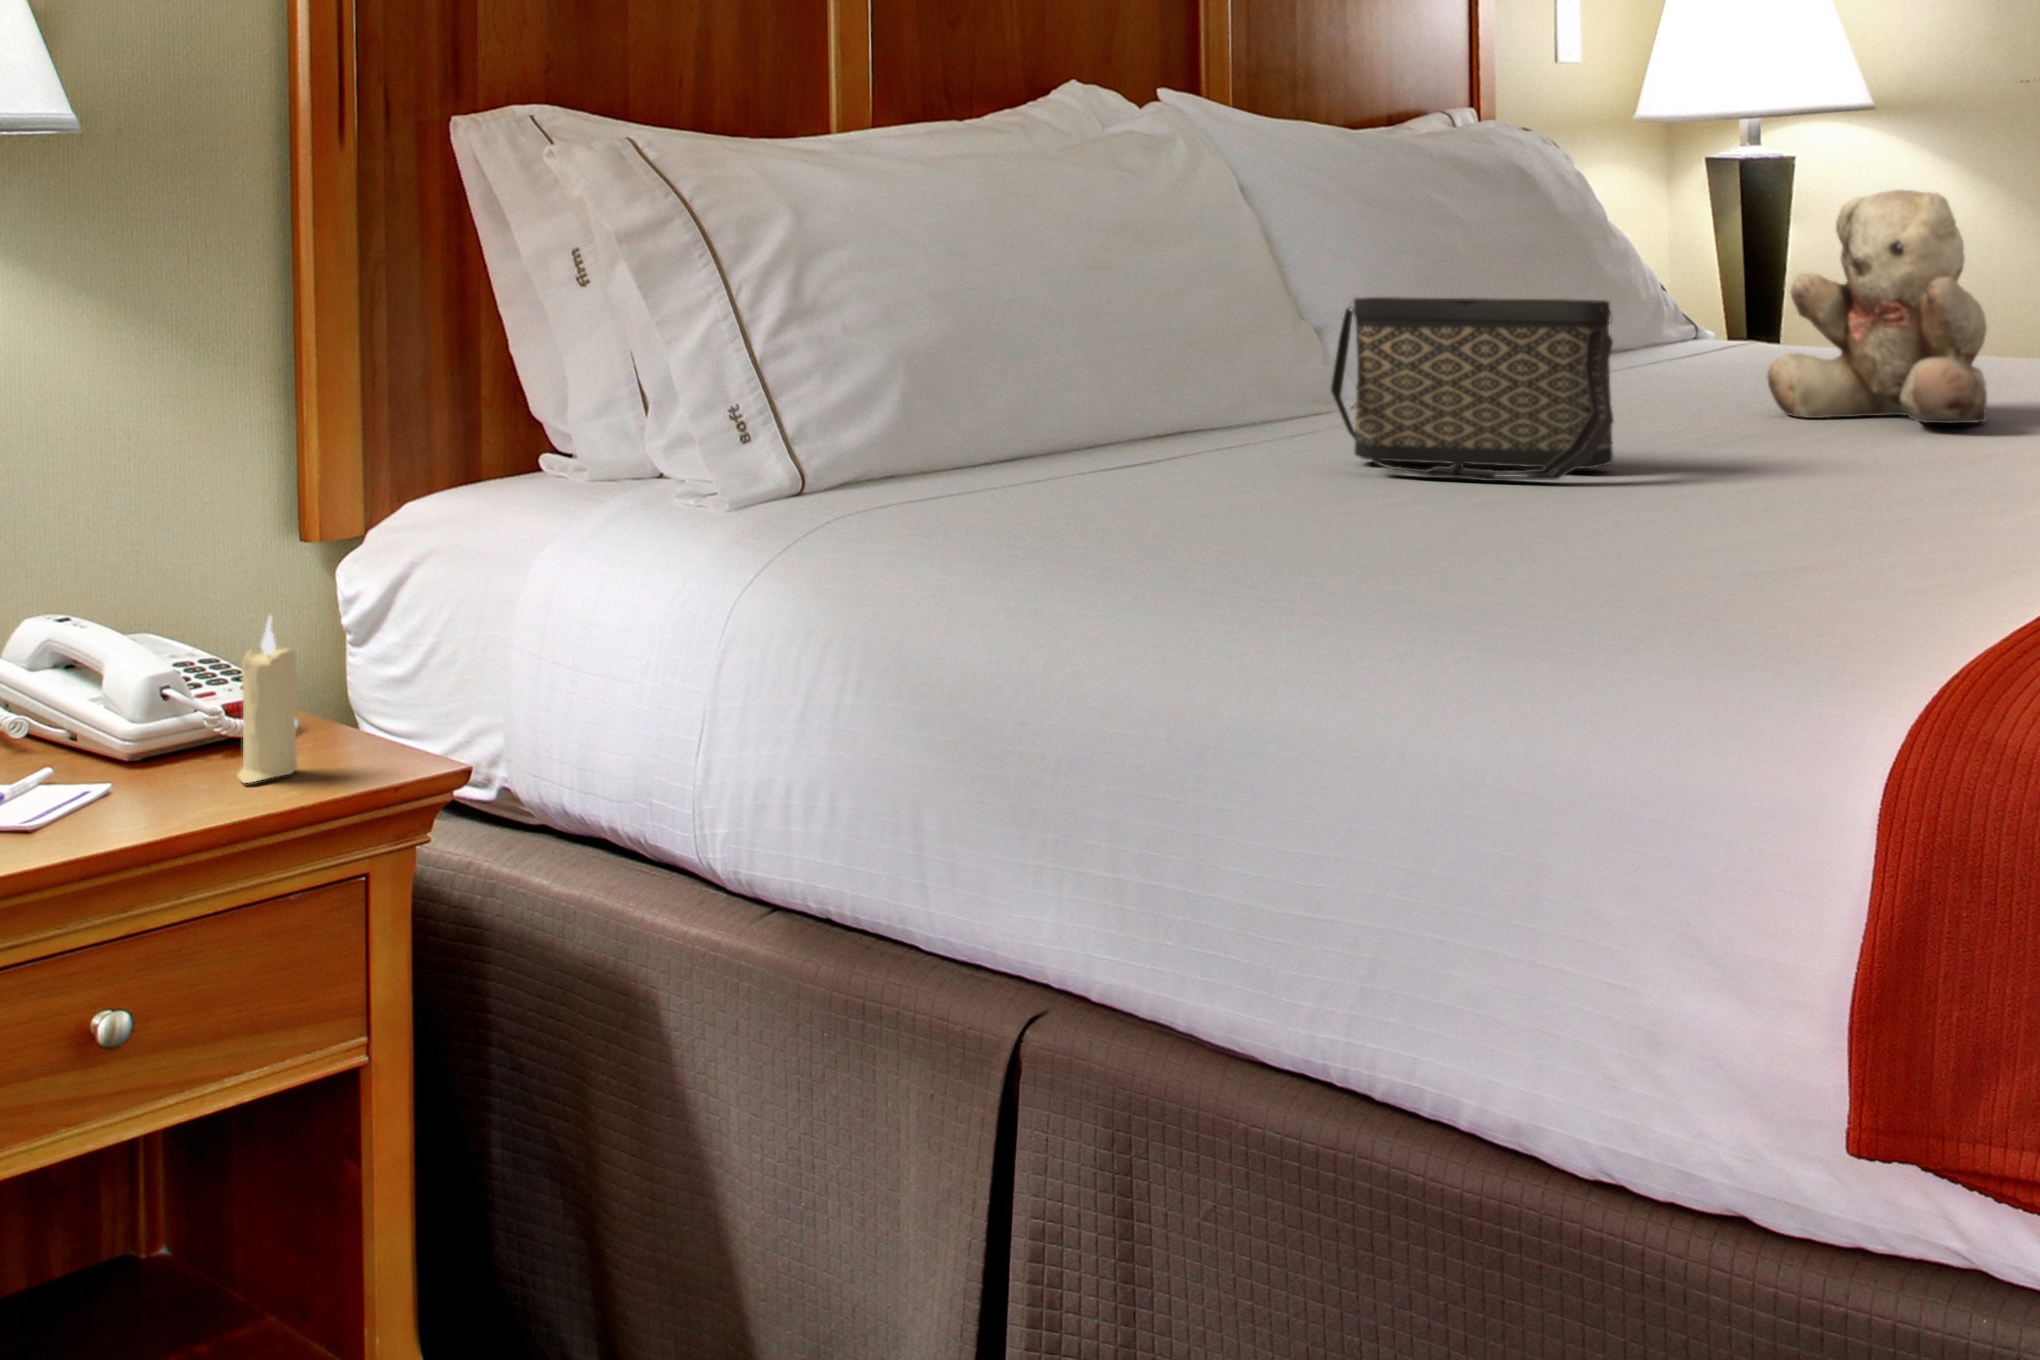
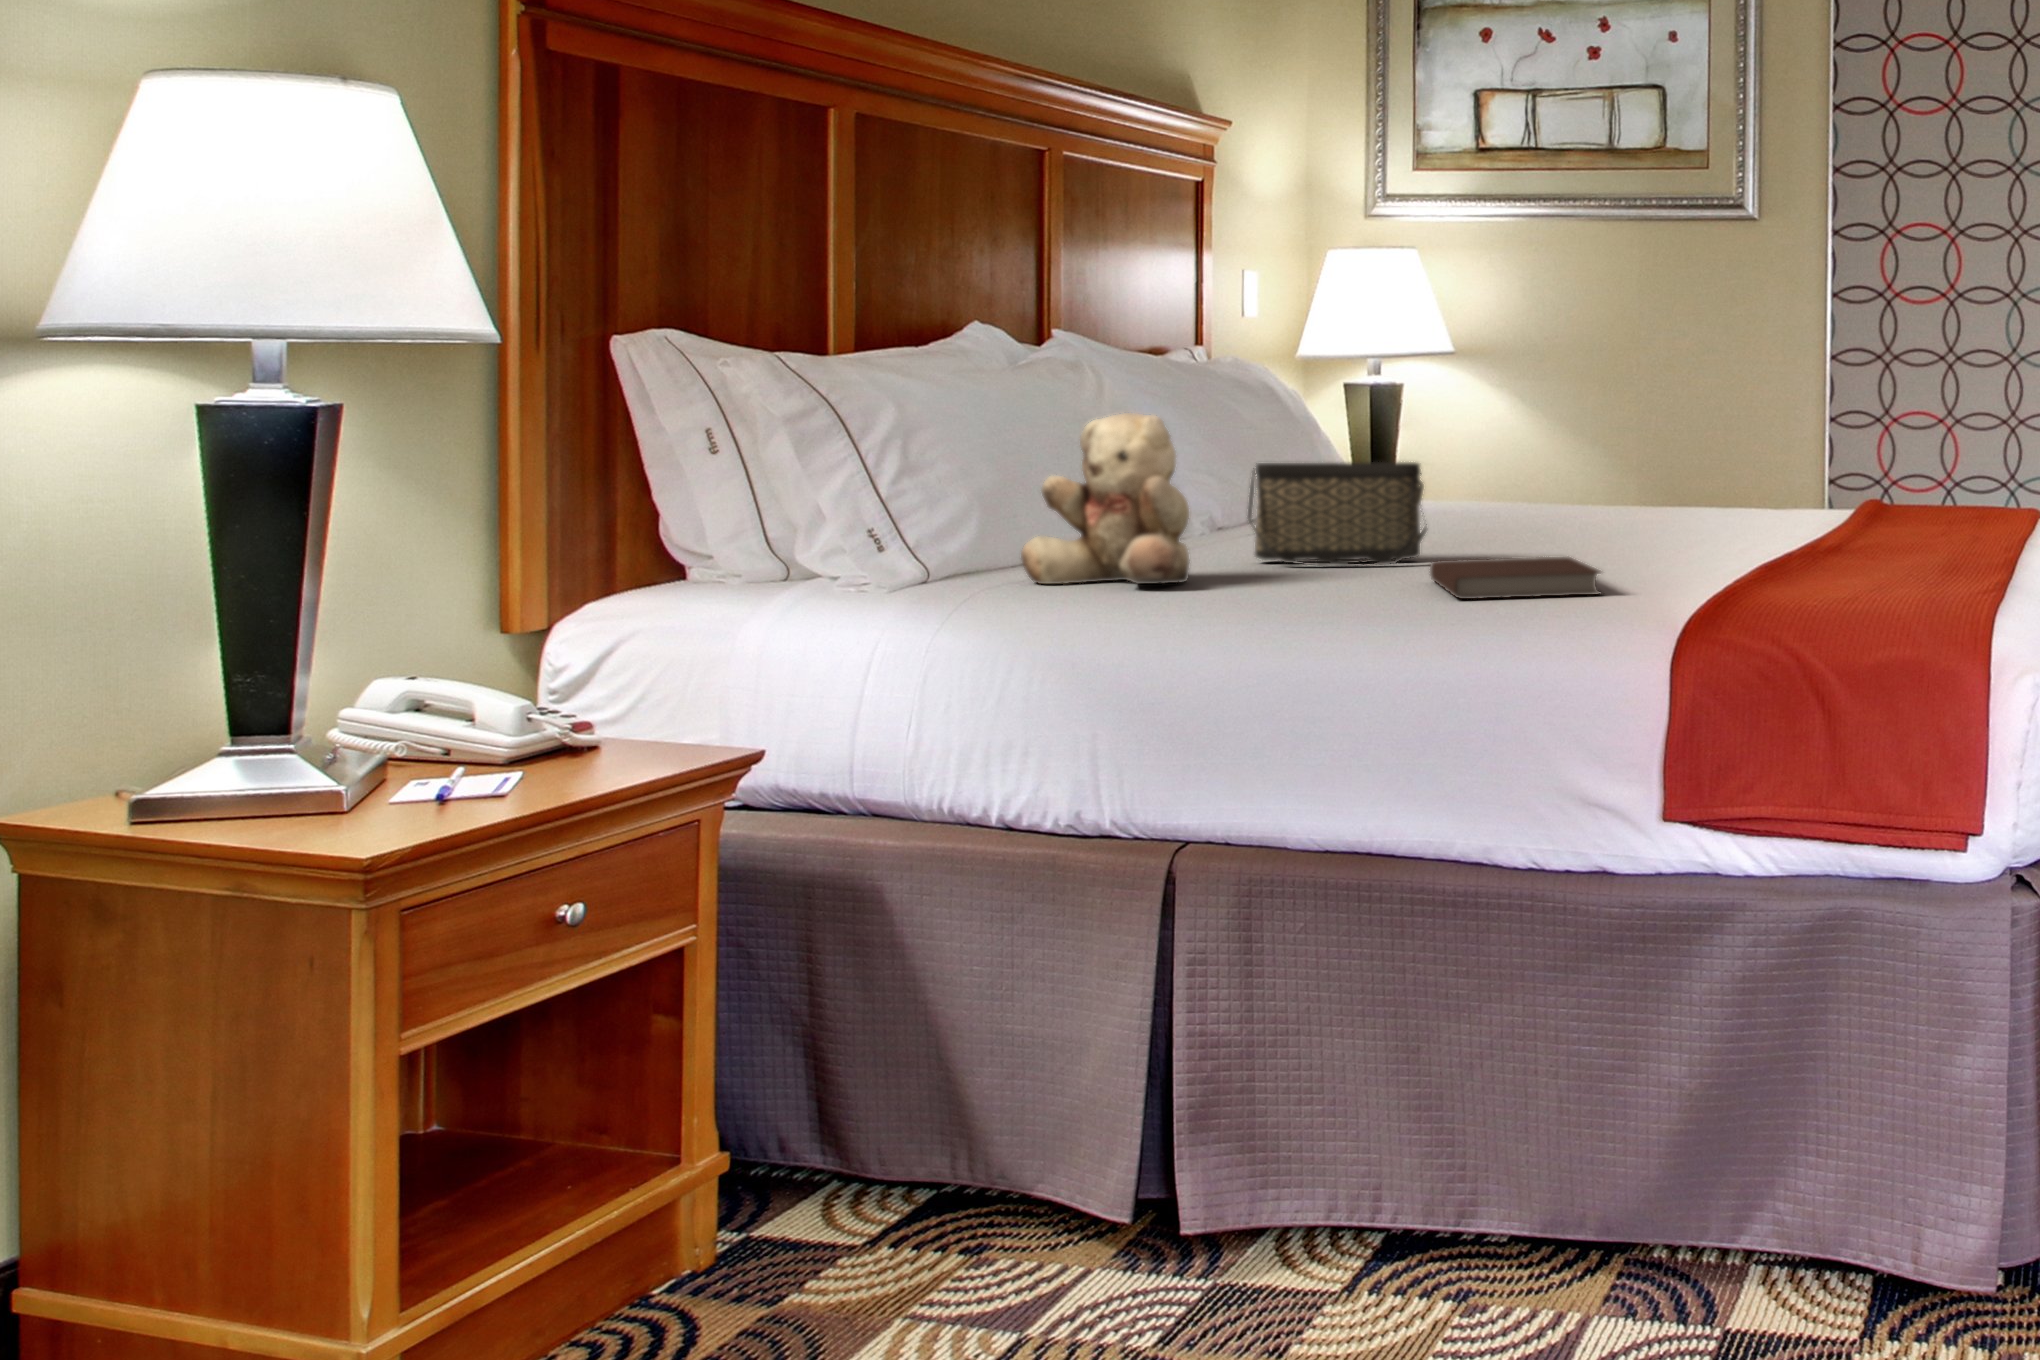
teddy bear: present [1768,190,1987,423] -> present [1021,413,1190,584]
notebook: none [1523,494,1821,597] -> present [1430,557,1601,599]
candle: present [238,616,298,783] -> none [622,652,665,759]

